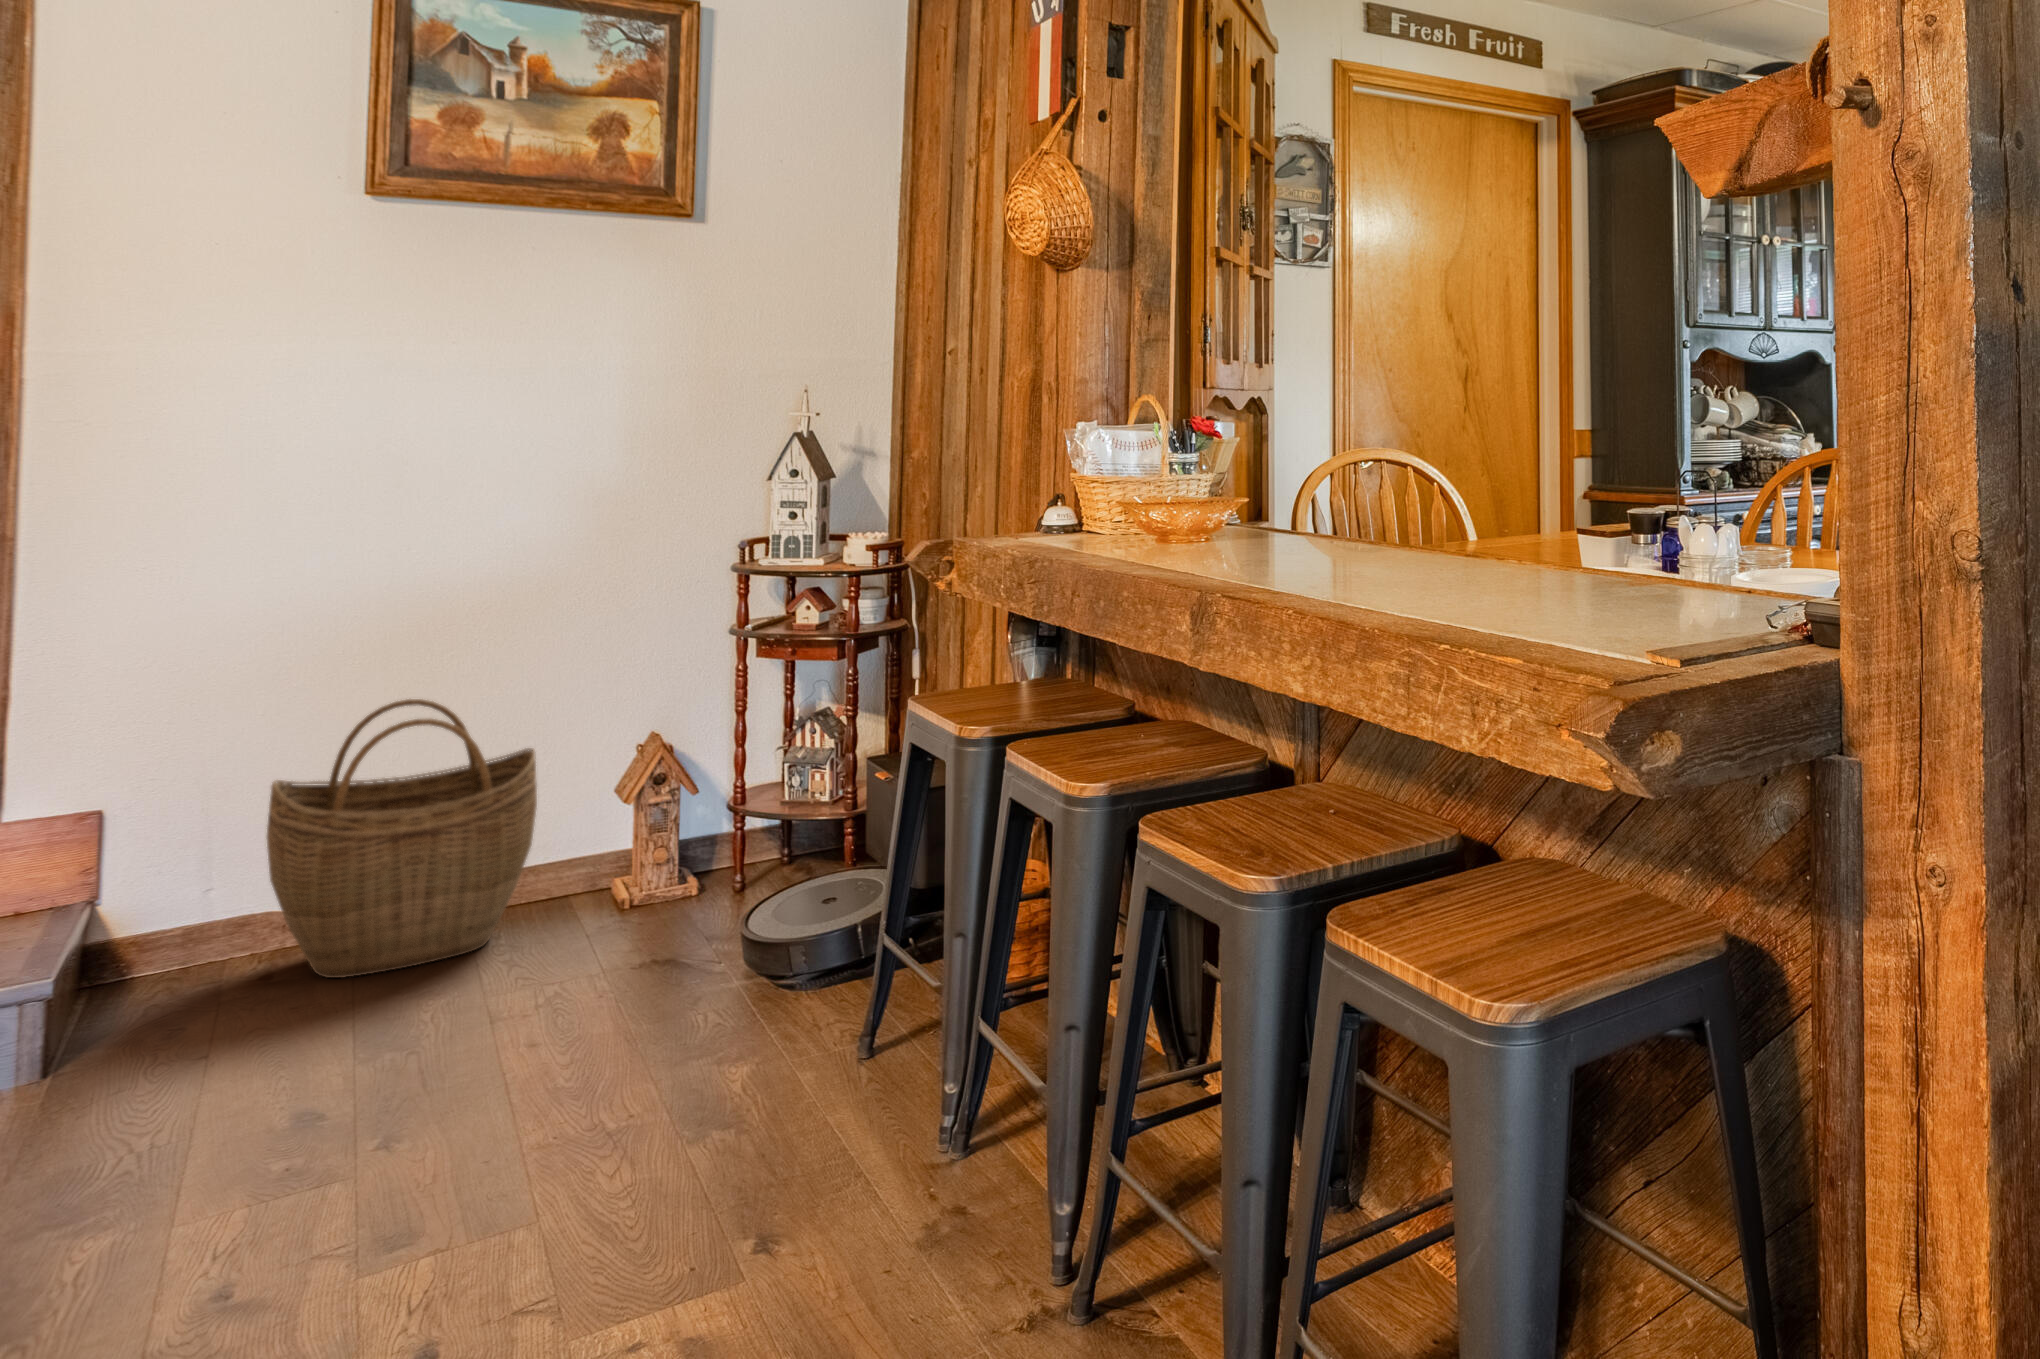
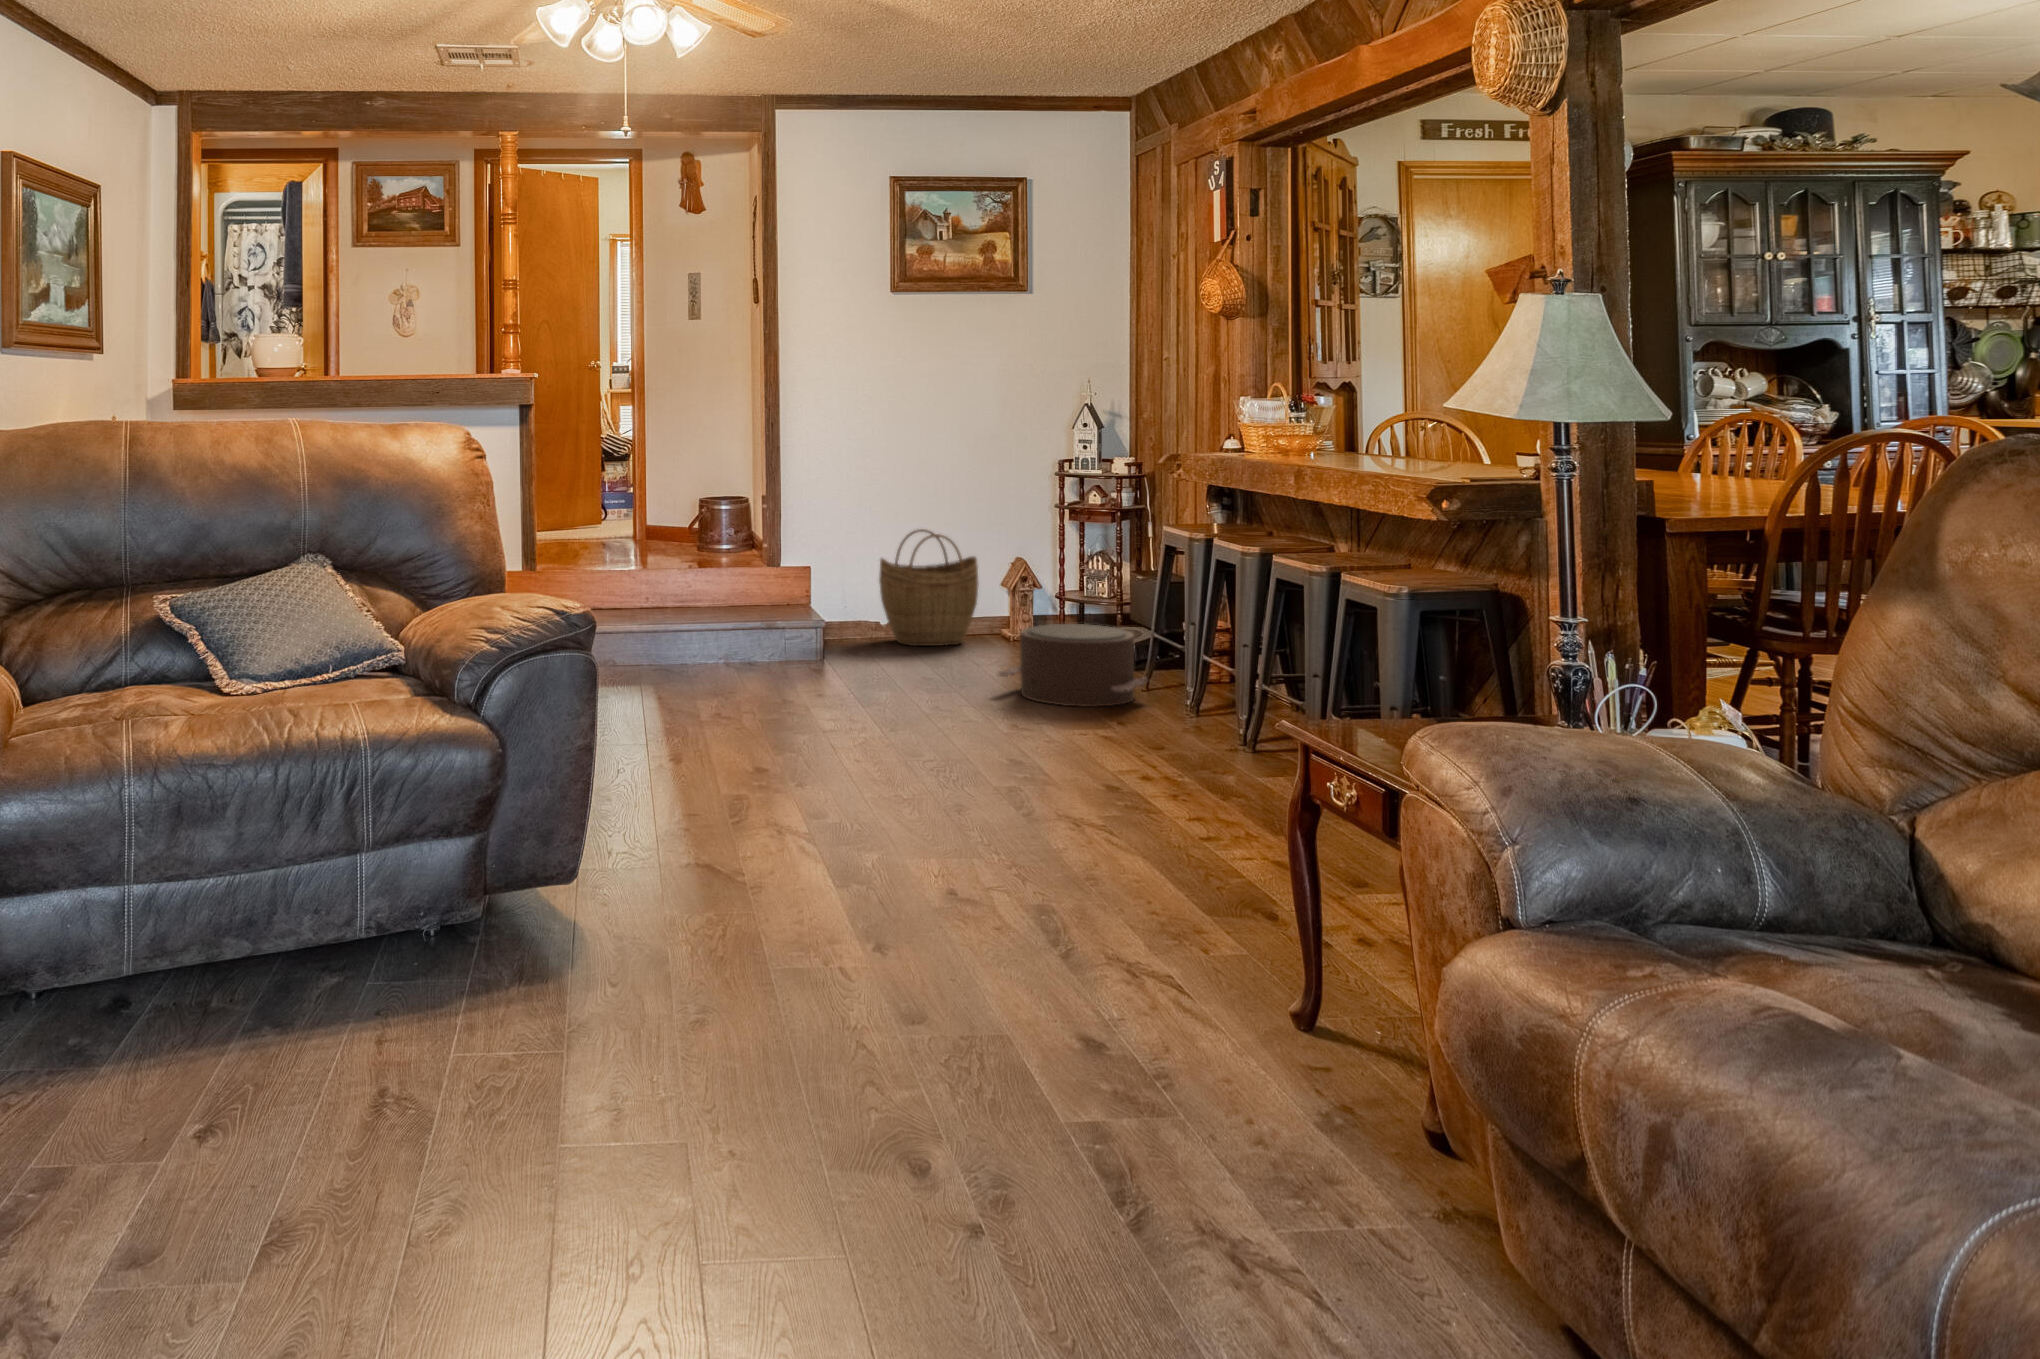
pouf: none [411,948,846,1234] -> present [998,624,1148,707]

